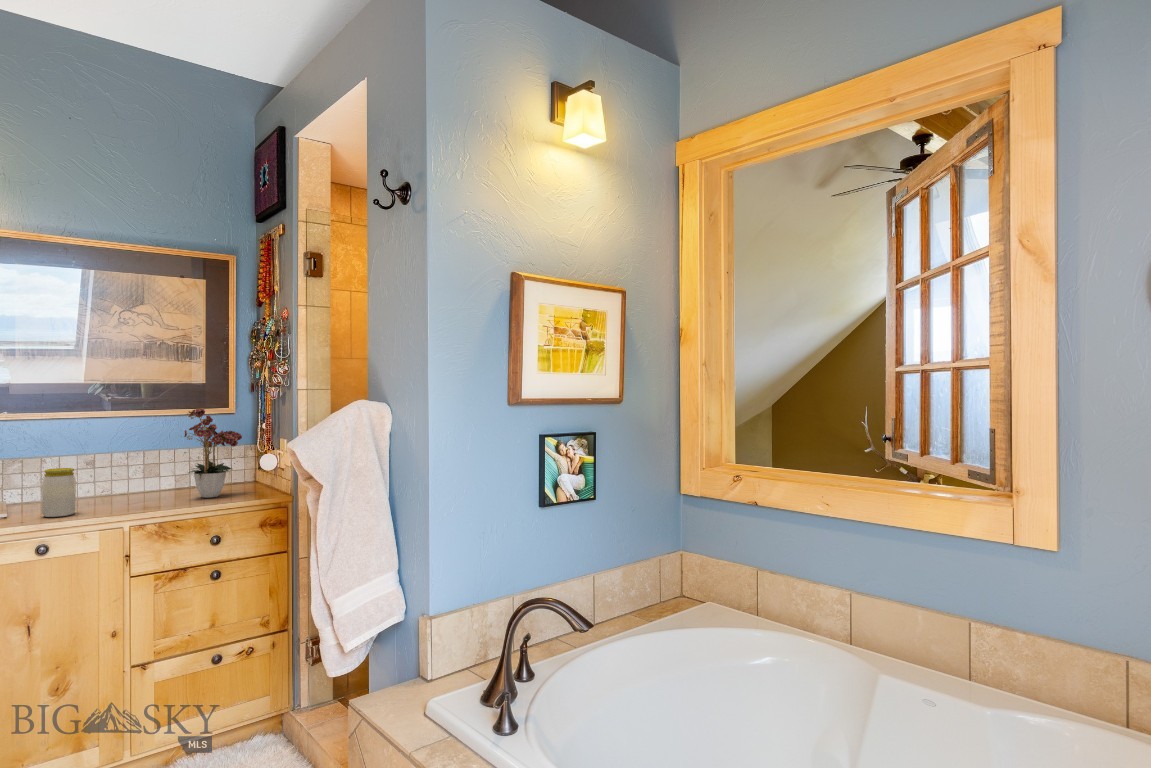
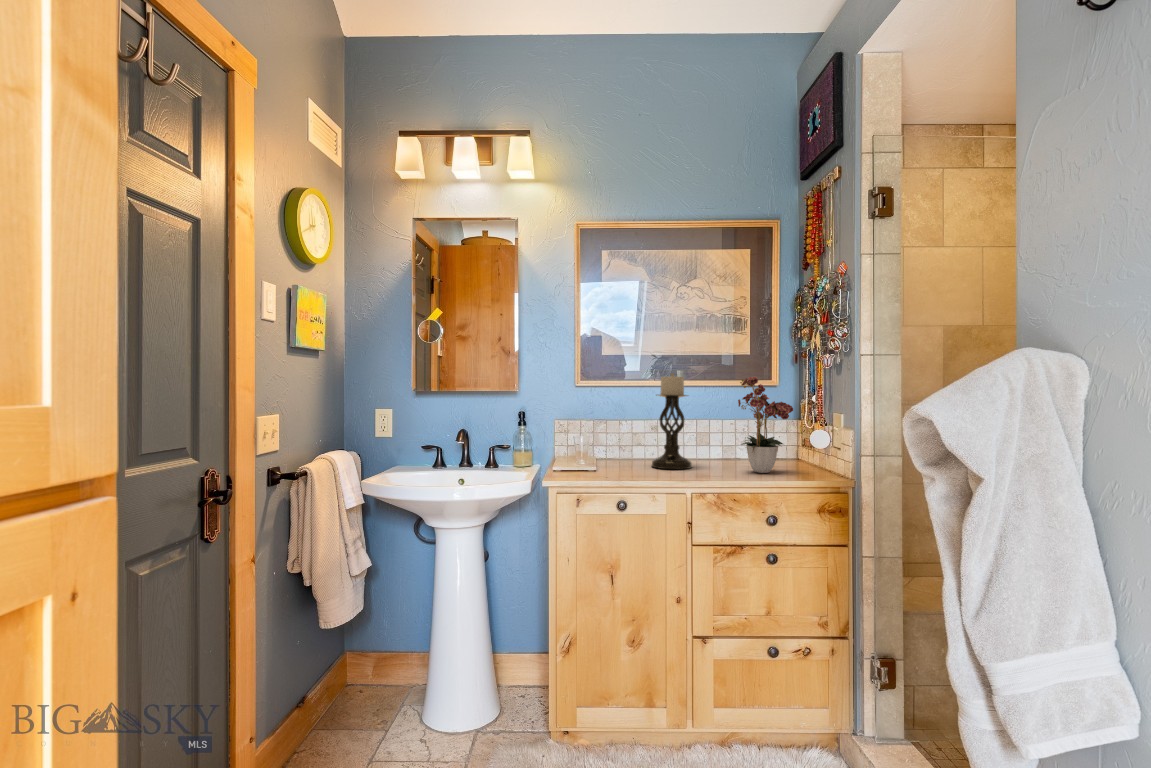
candle holder: none [84,405,135,505] -> present [652,373,692,469]
jar: present [42,468,76,517] -> none [622,431,647,476]

